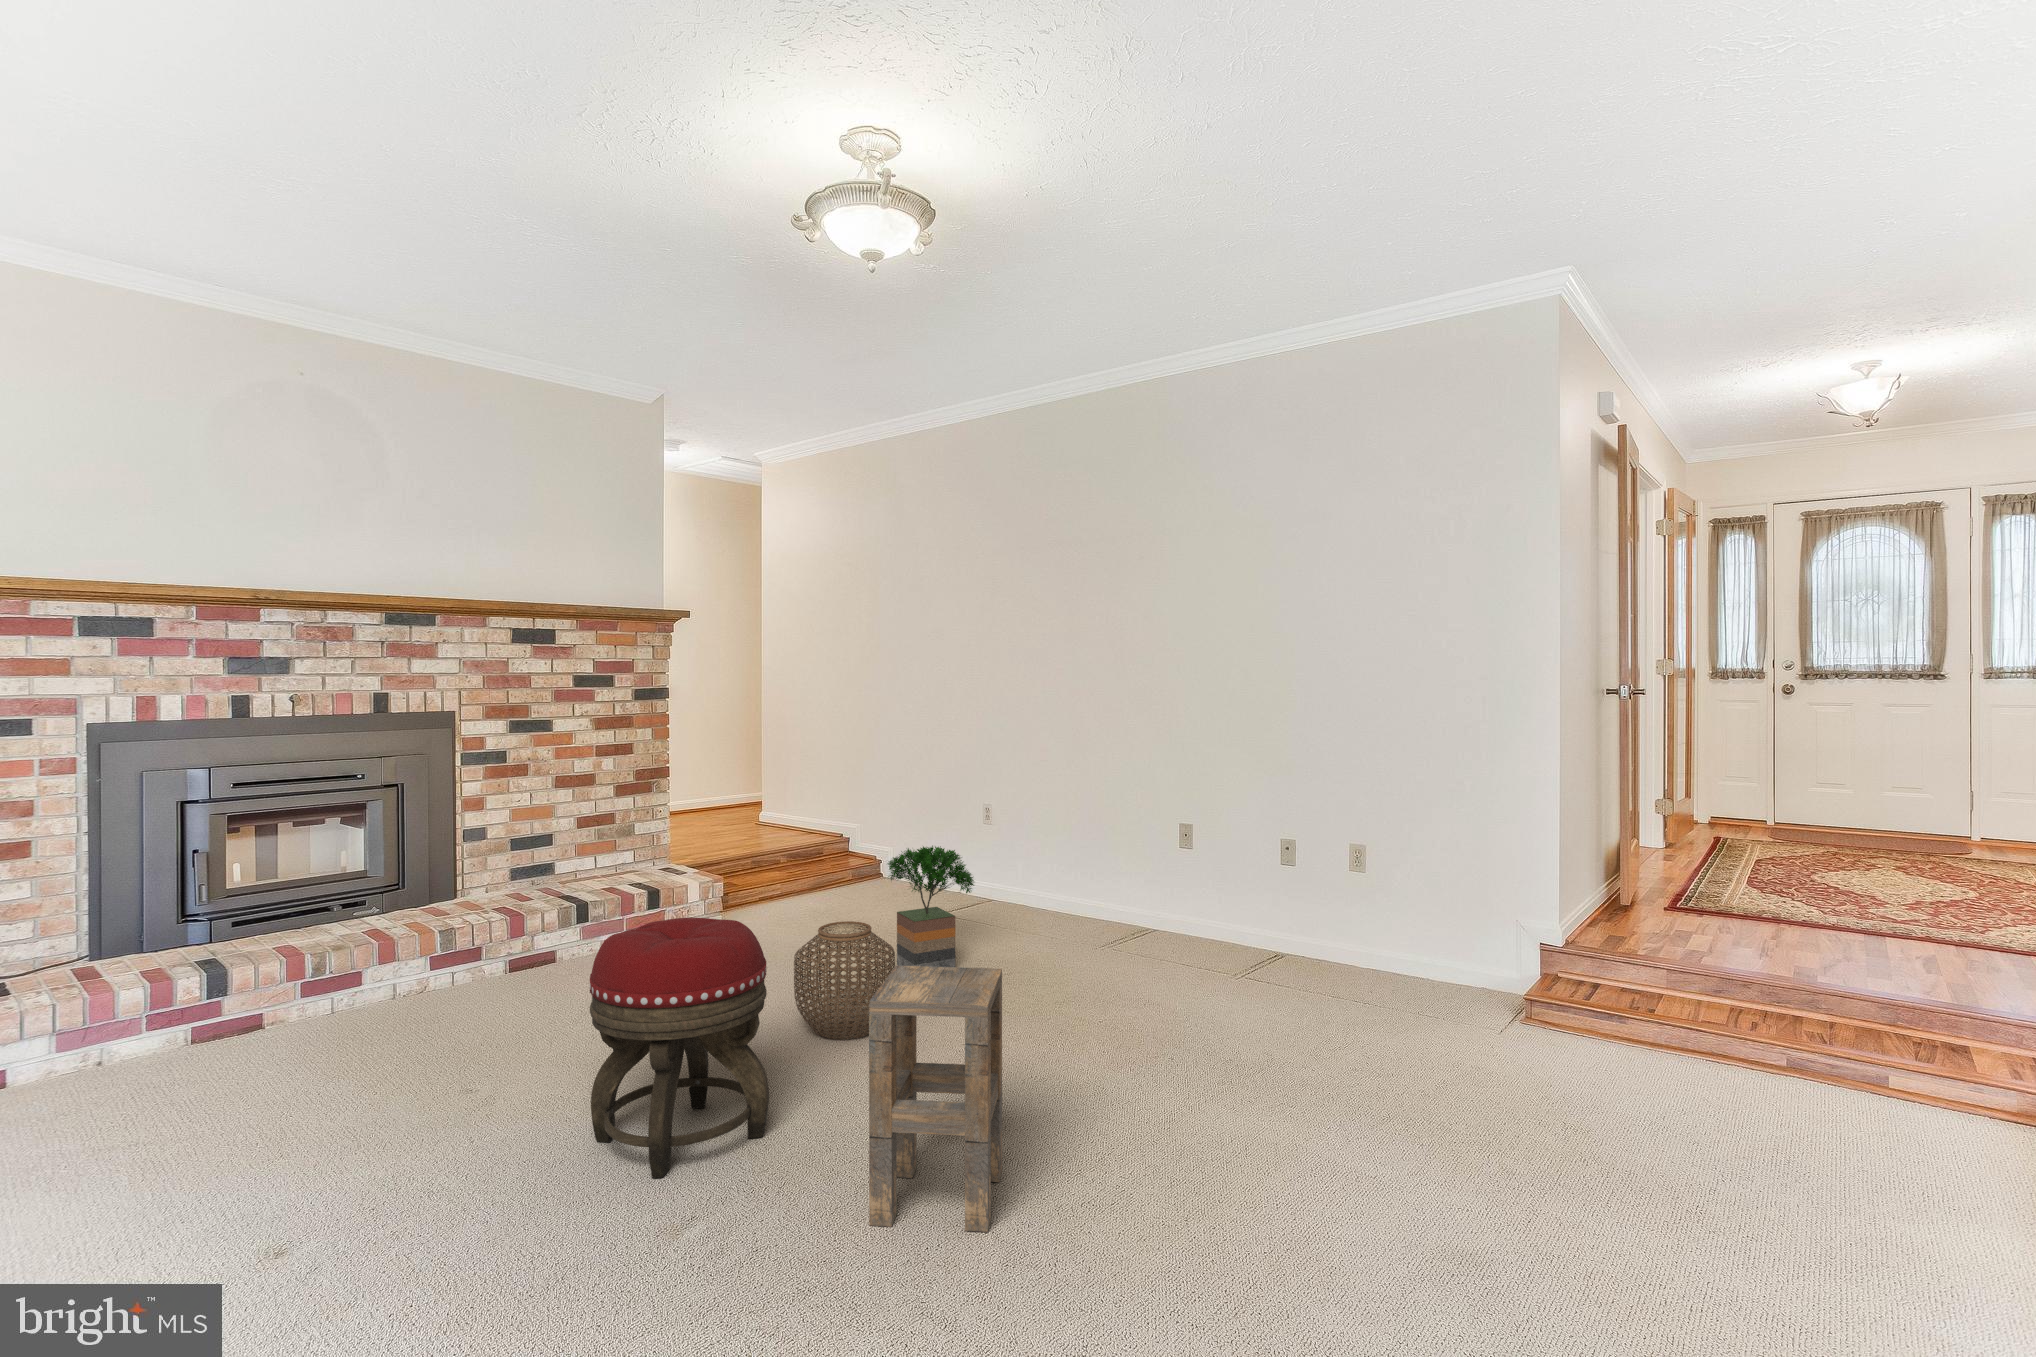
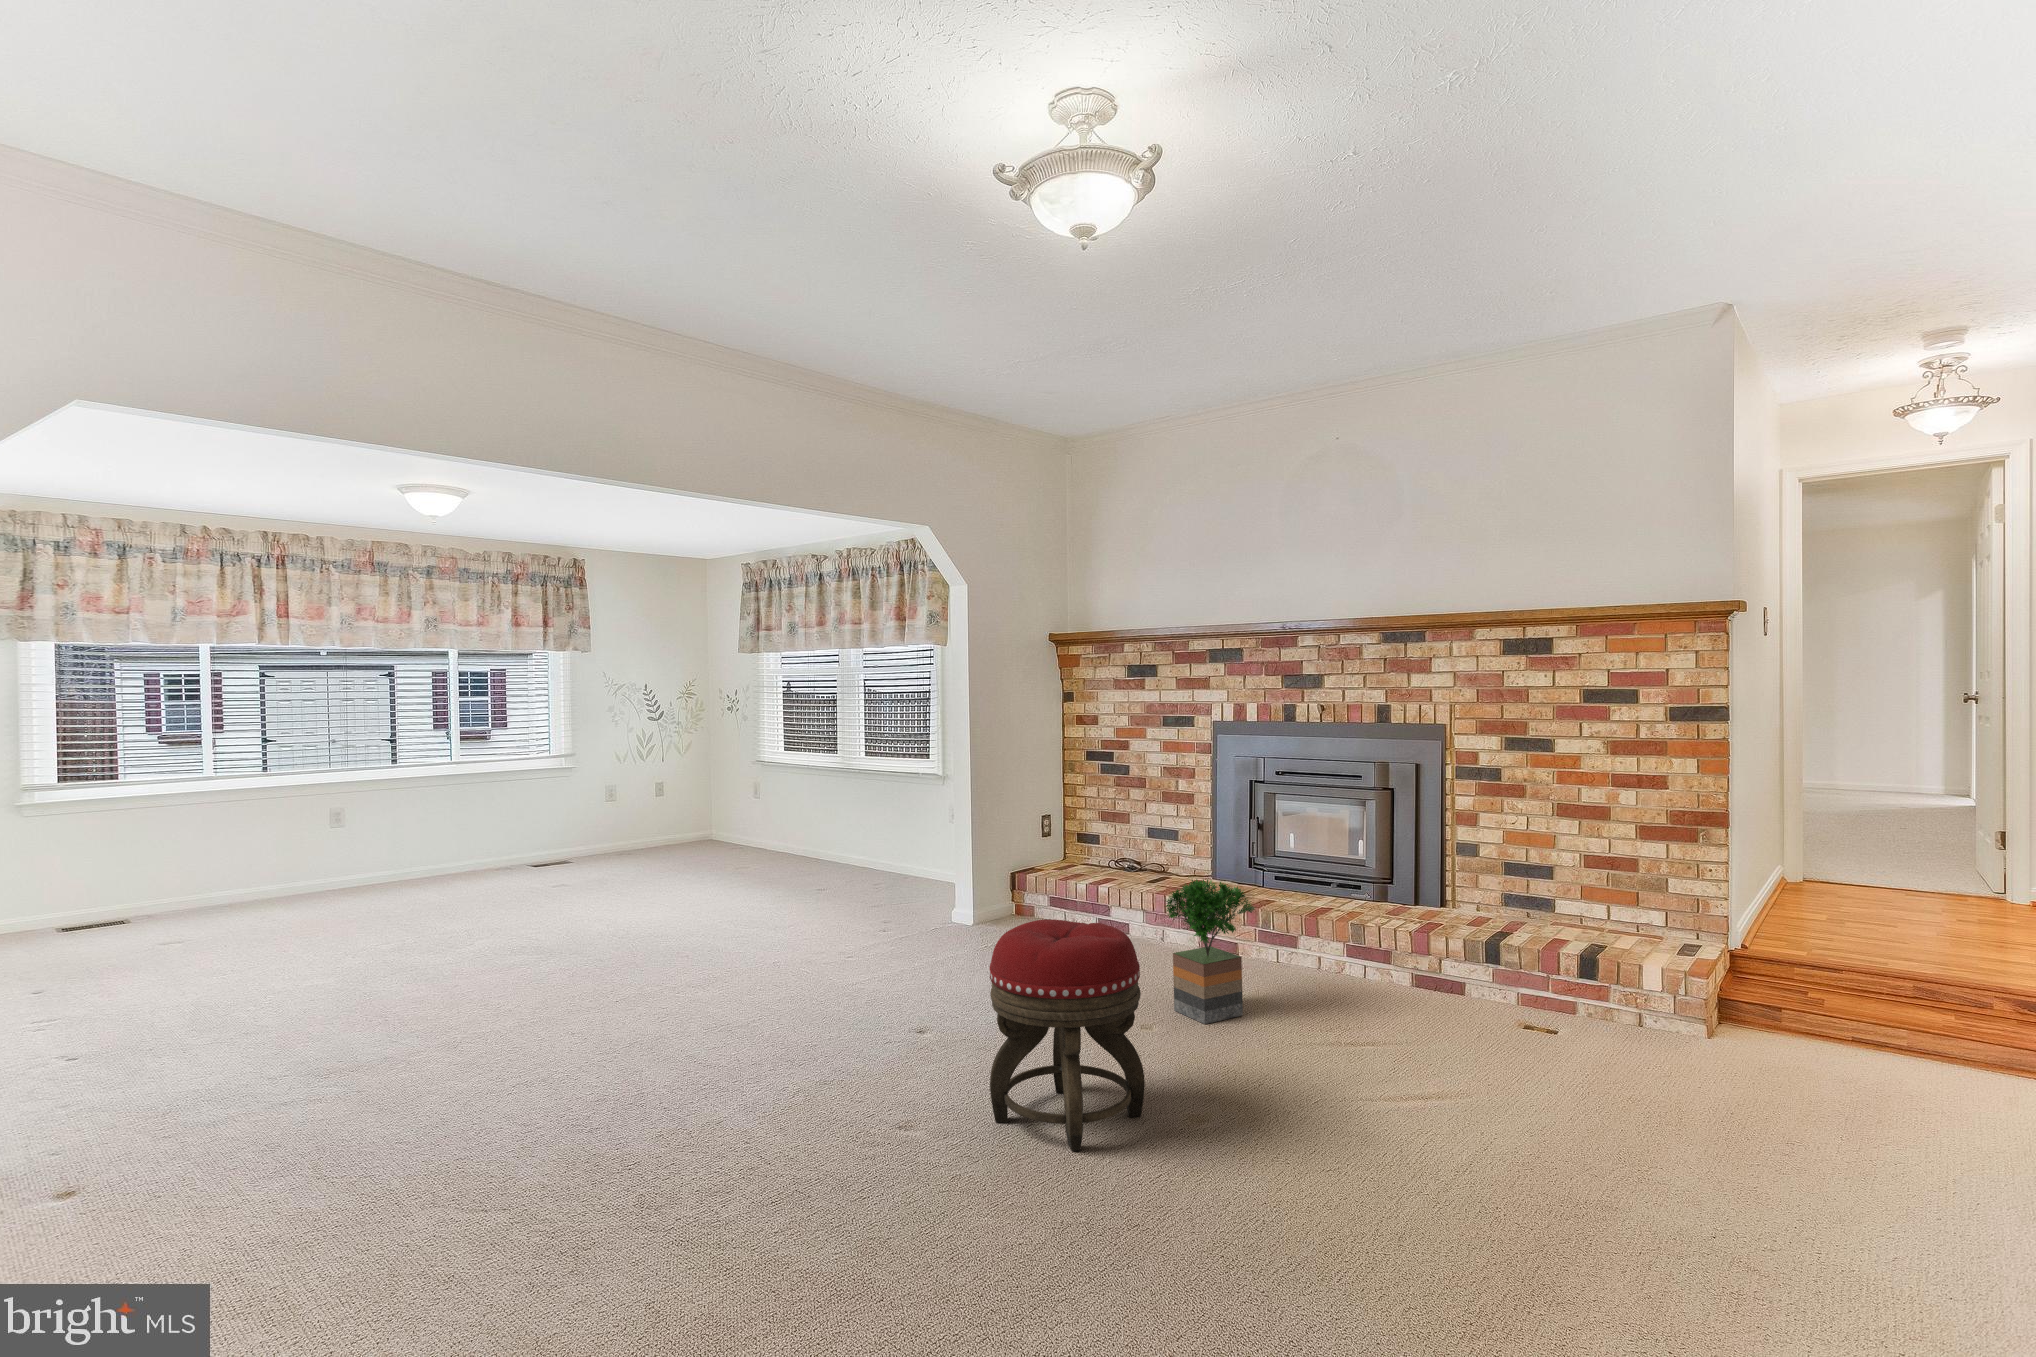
potted tree: present [888,846,974,967] -> present [1166,879,1255,1024]
woven basket: present [794,921,895,1040] -> none [1304,1017,1441,1179]
side table: present [869,966,1002,1232] -> none [872,1012,1015,1293]

